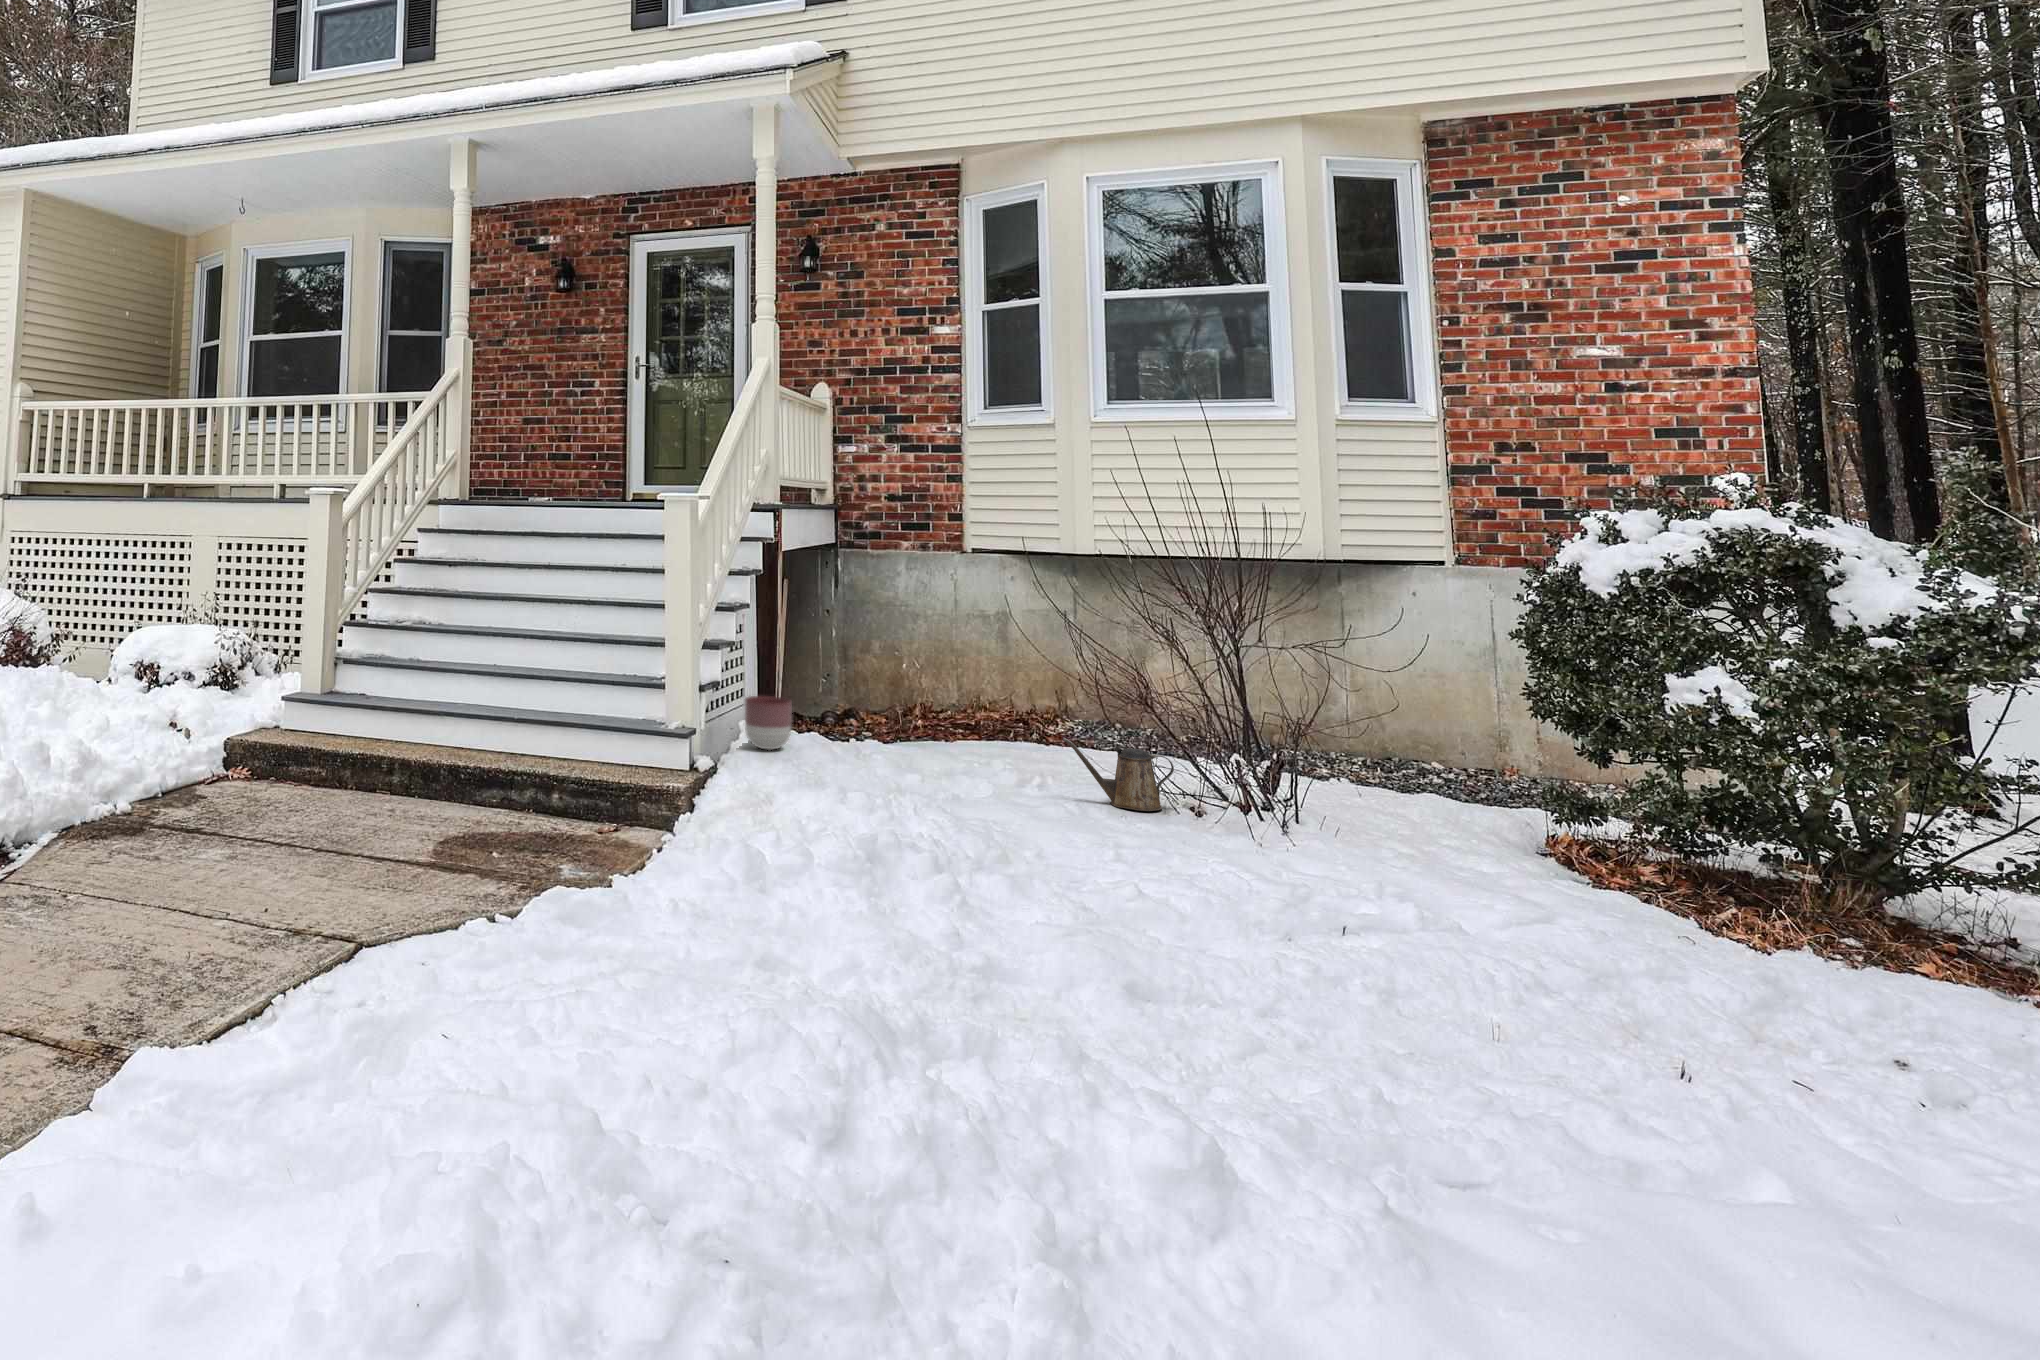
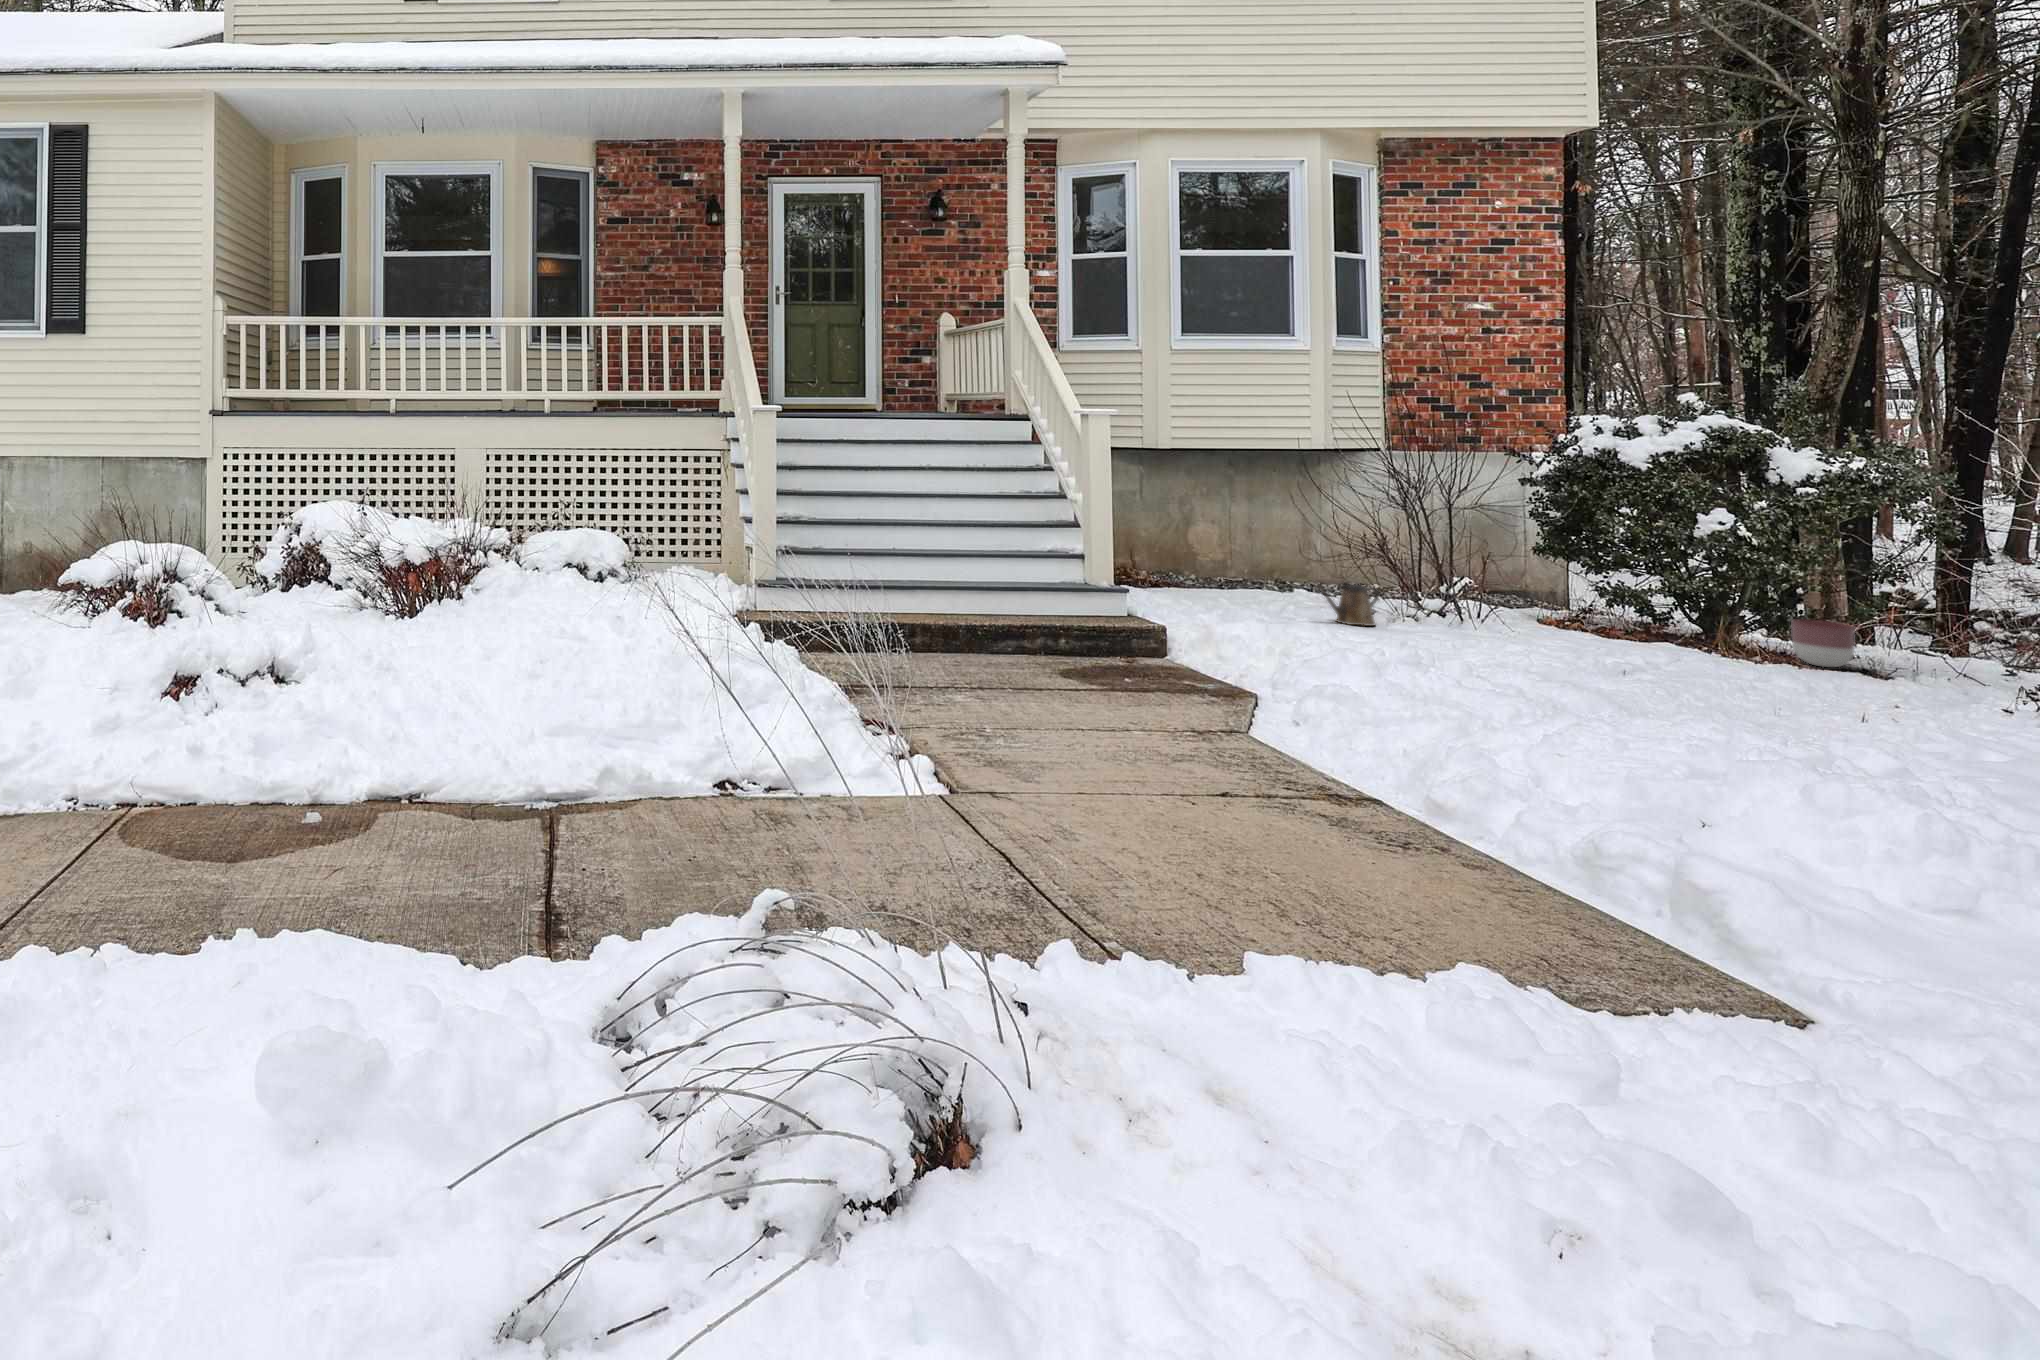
planter: present [745,696,792,750] -> present [1791,619,1855,667]

